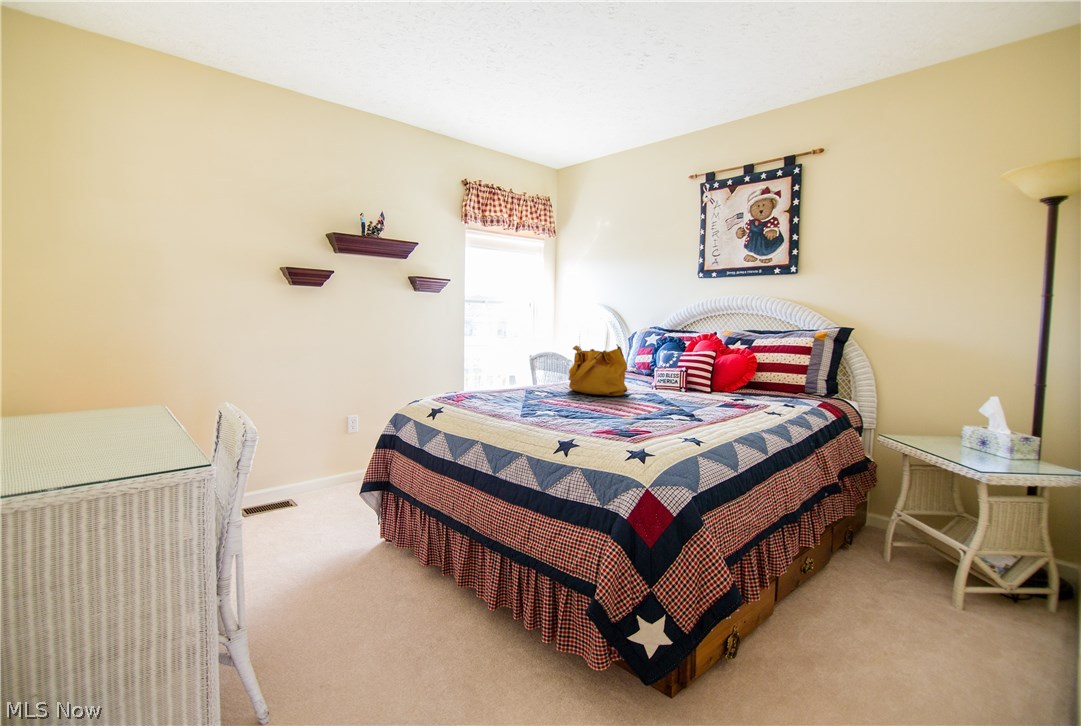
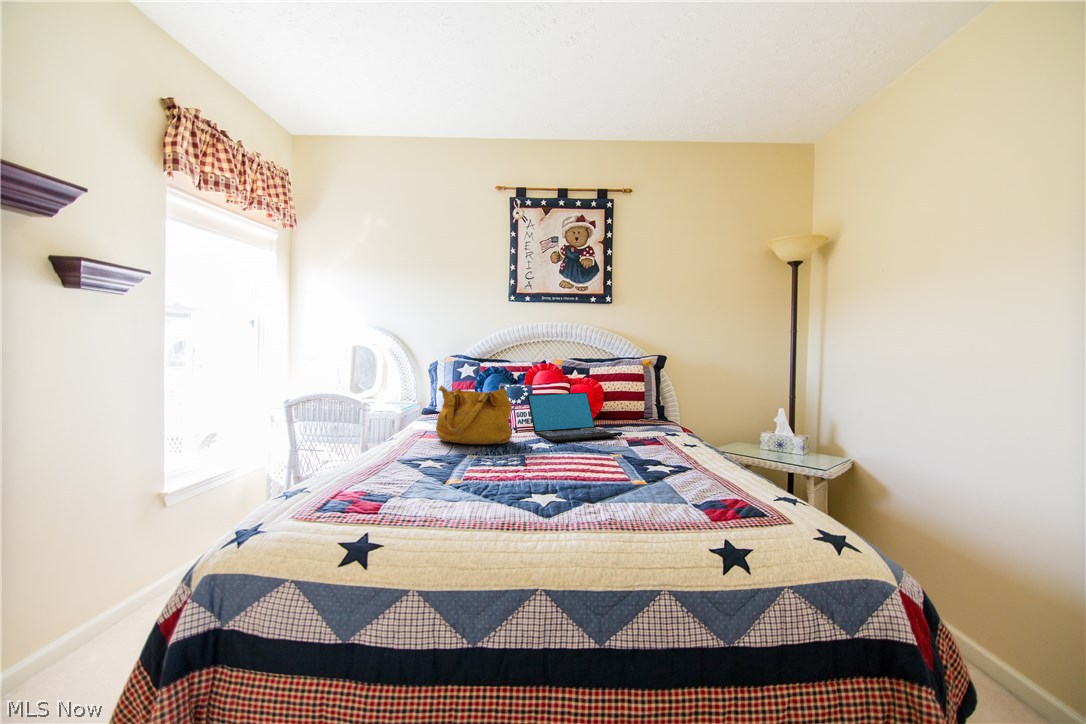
laptop: none [660,359,734,402] -> present [527,392,617,442]

